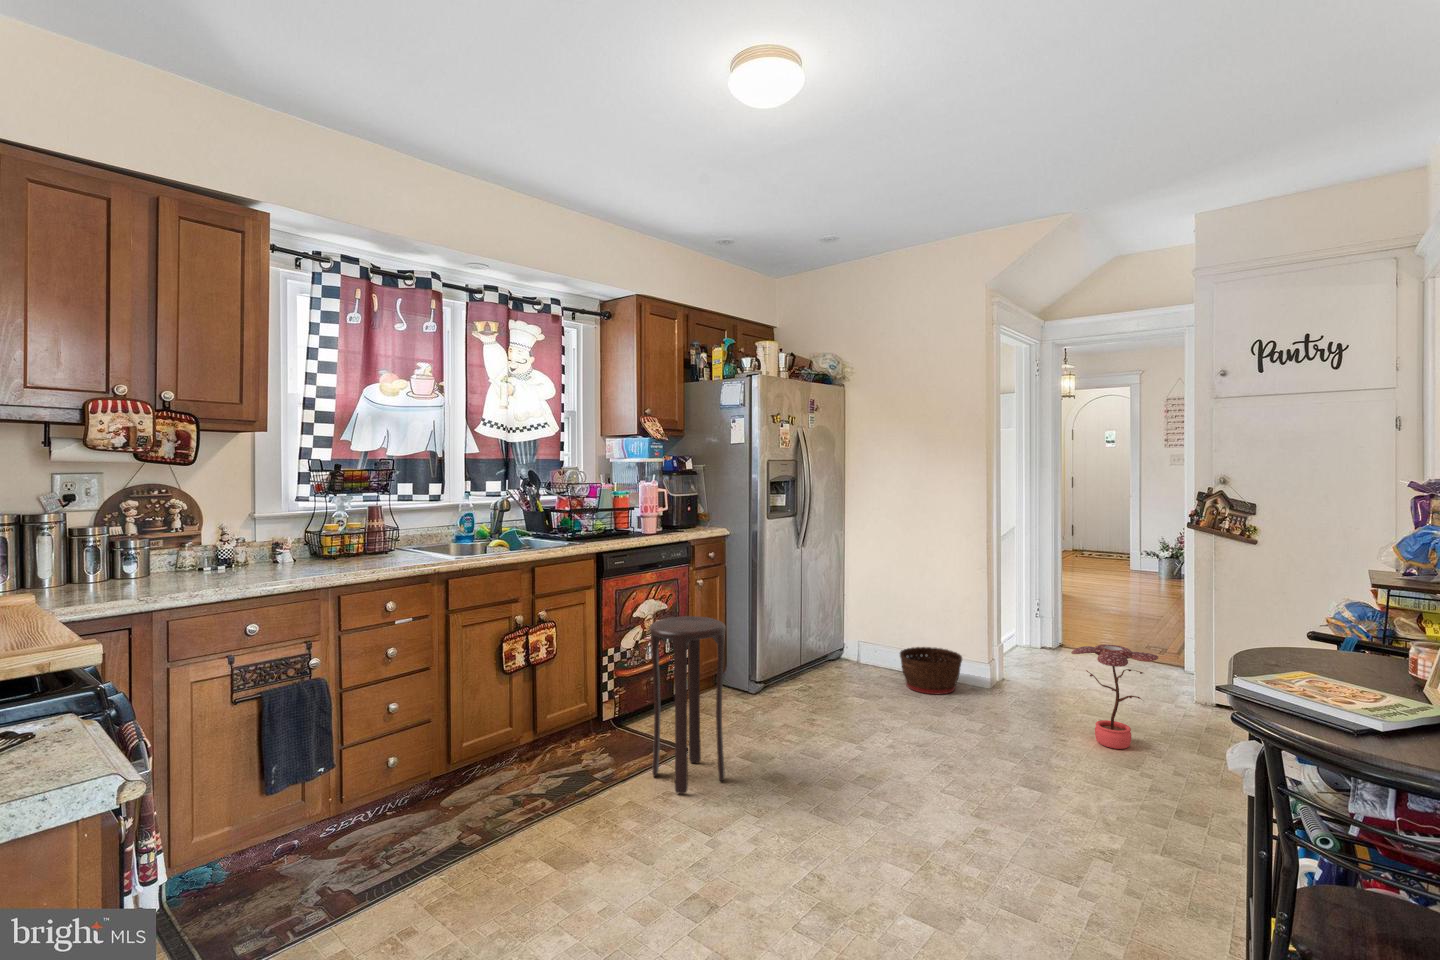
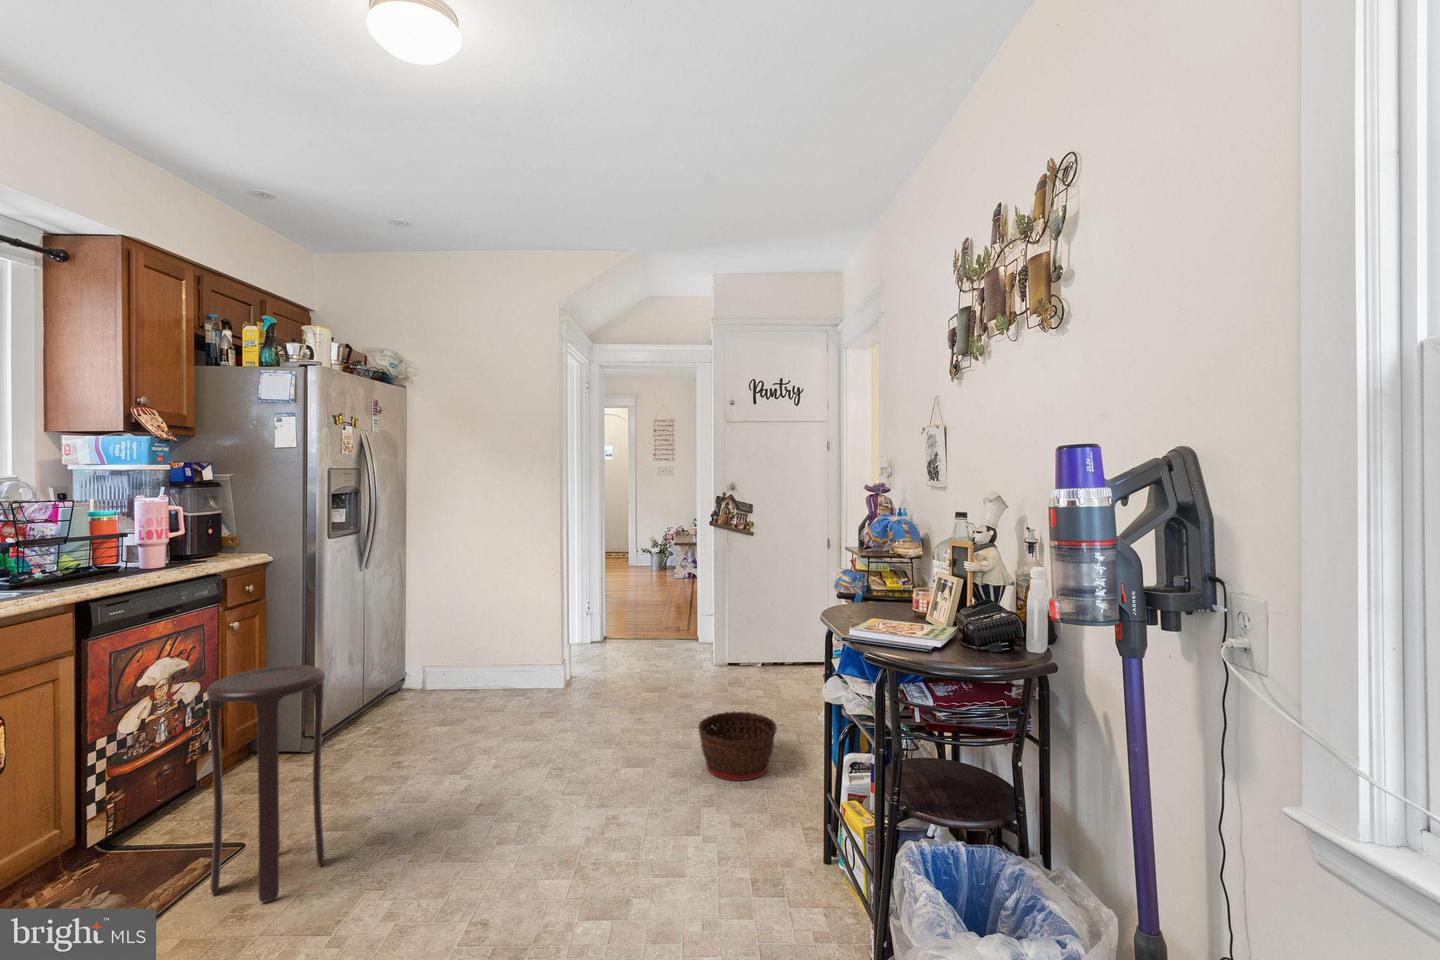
potted plant: present [1071,645,1158,749] -> none [649,626,711,713]
basket: present [900,647,962,694] -> present [699,712,777,781]

